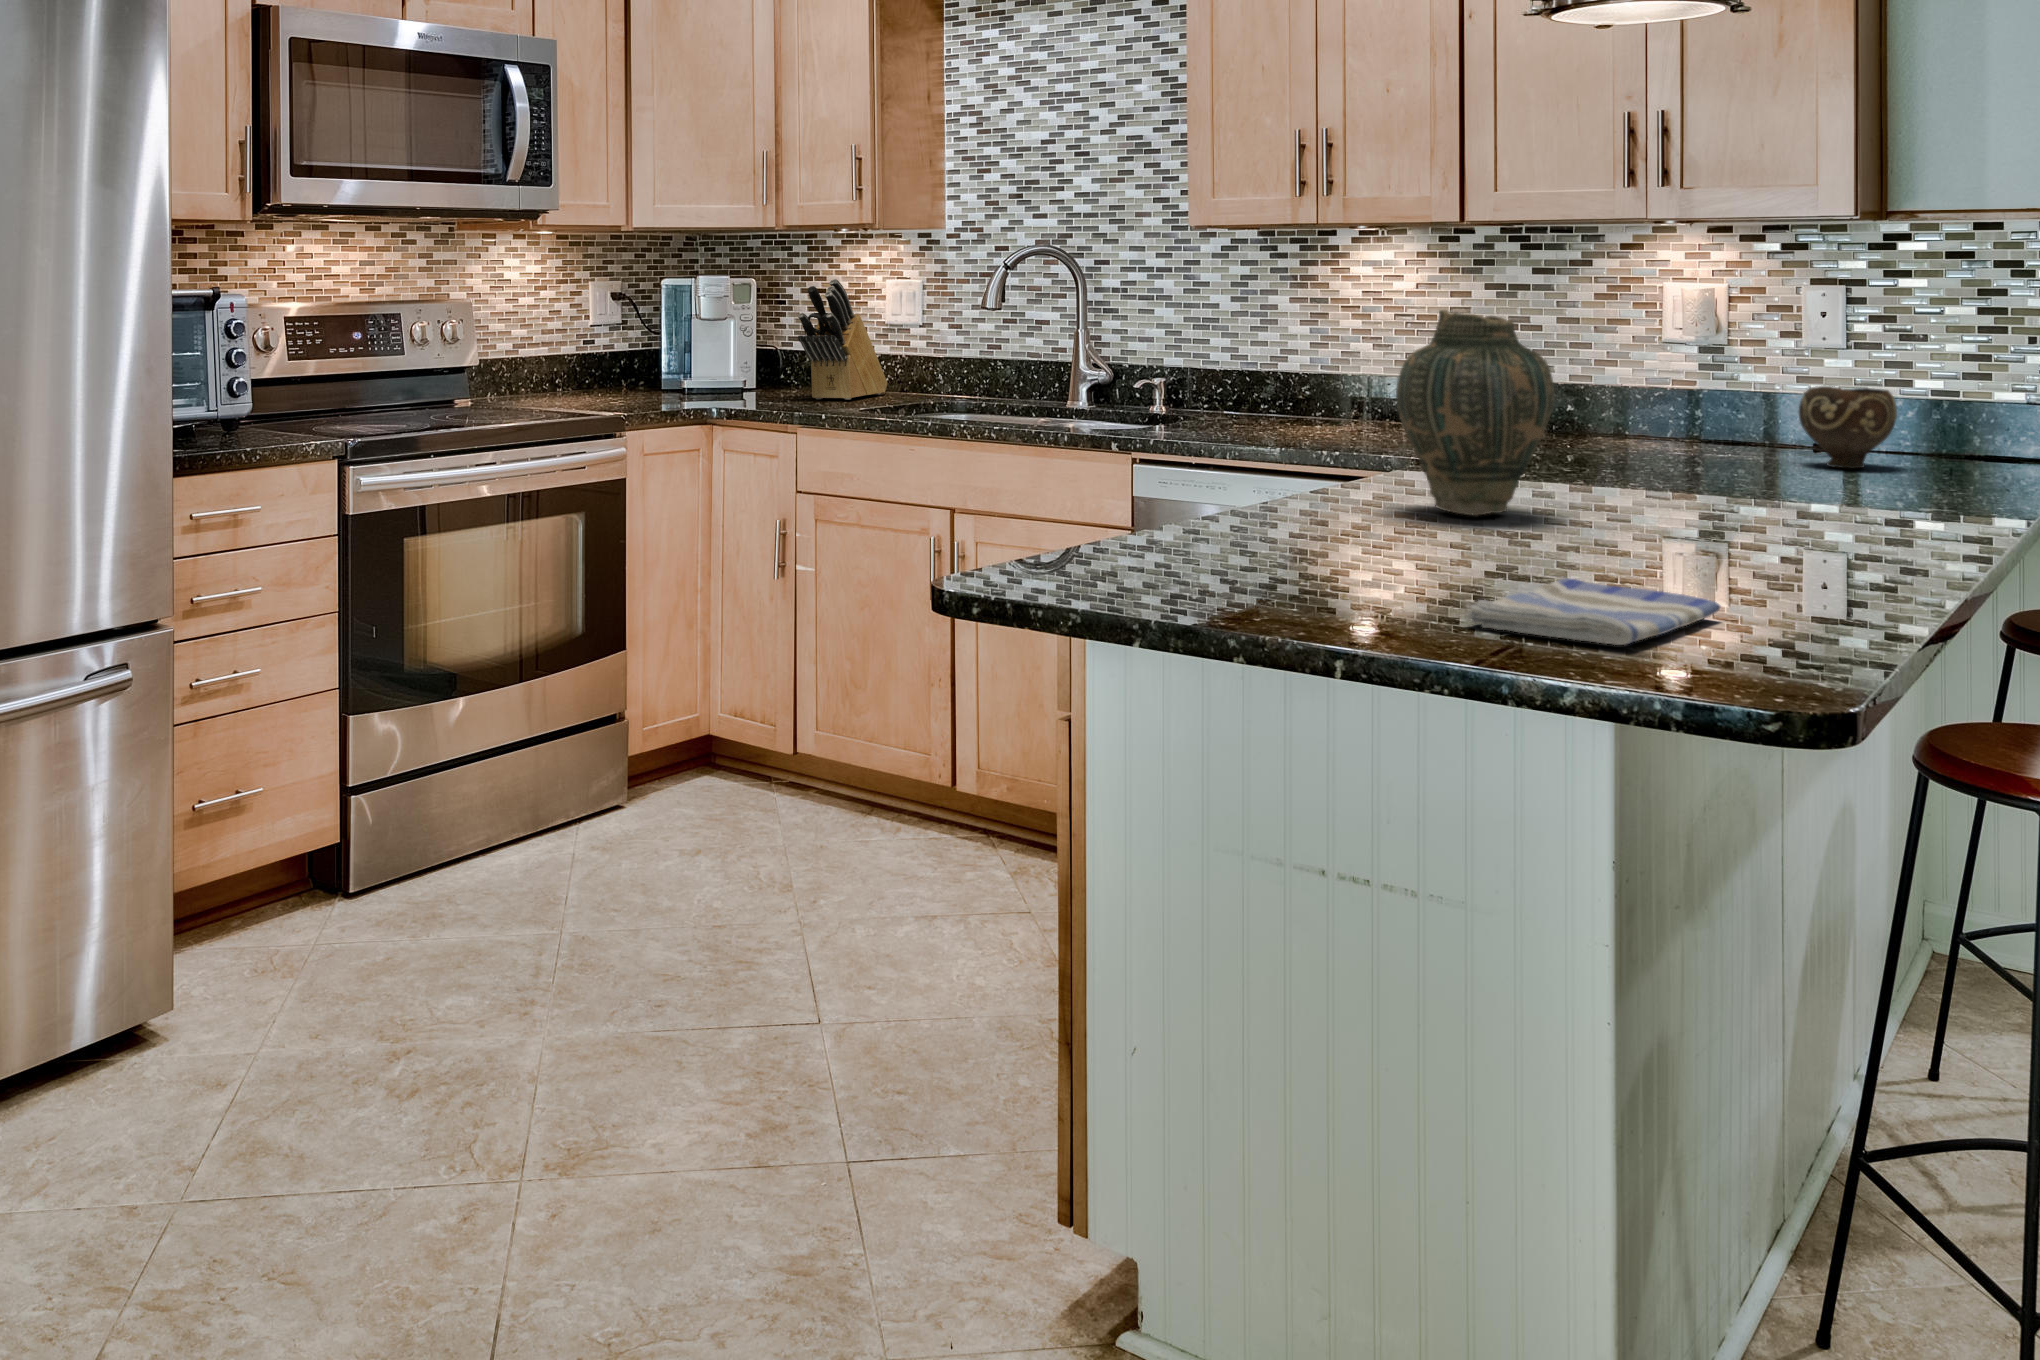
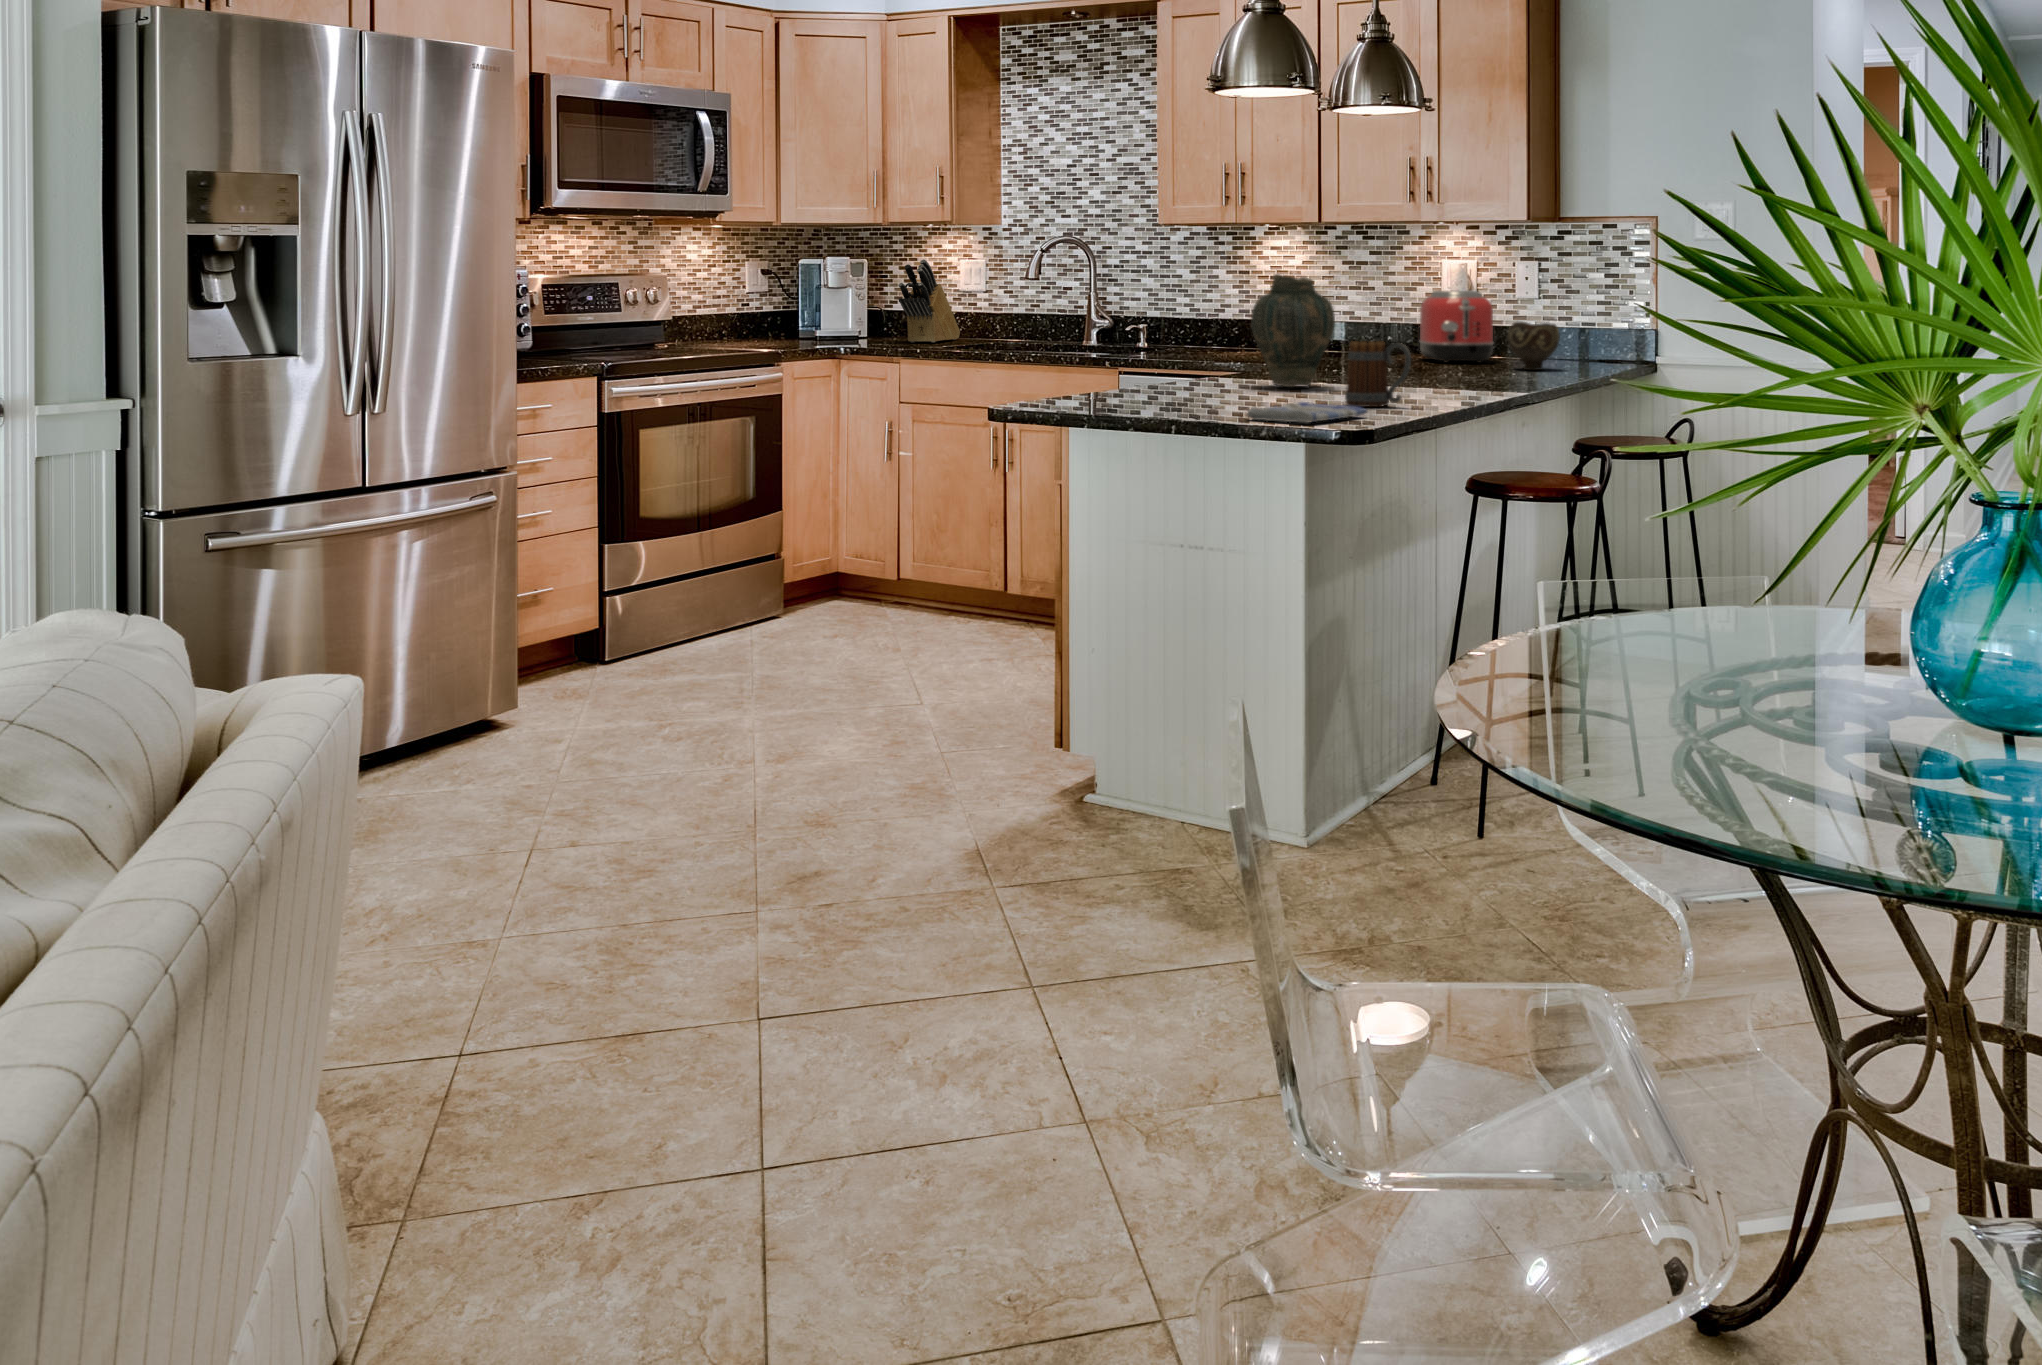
toaster: none [1616,330,1755,449] -> present [1420,291,1493,363]
mug: none [1625,447,1770,581] -> present [1345,341,1411,407]

